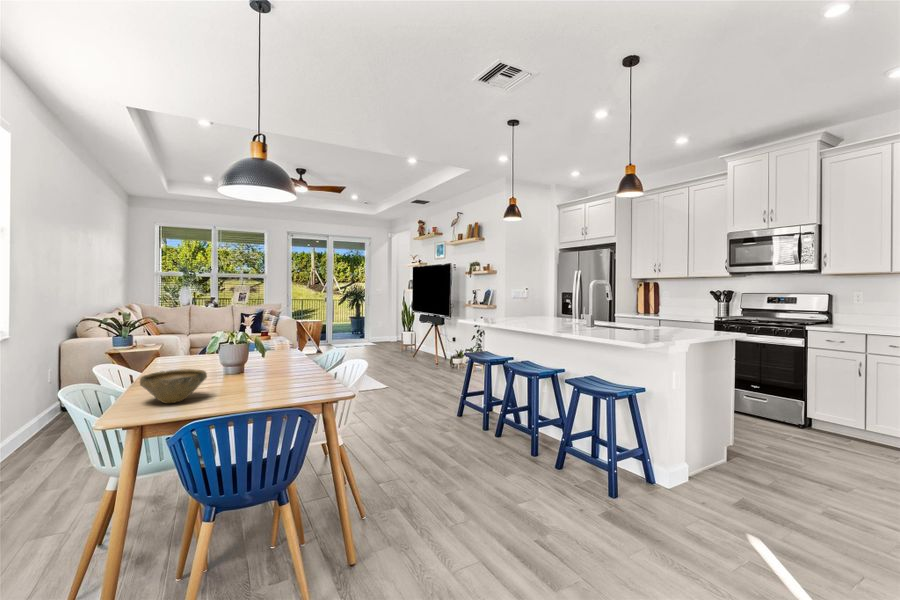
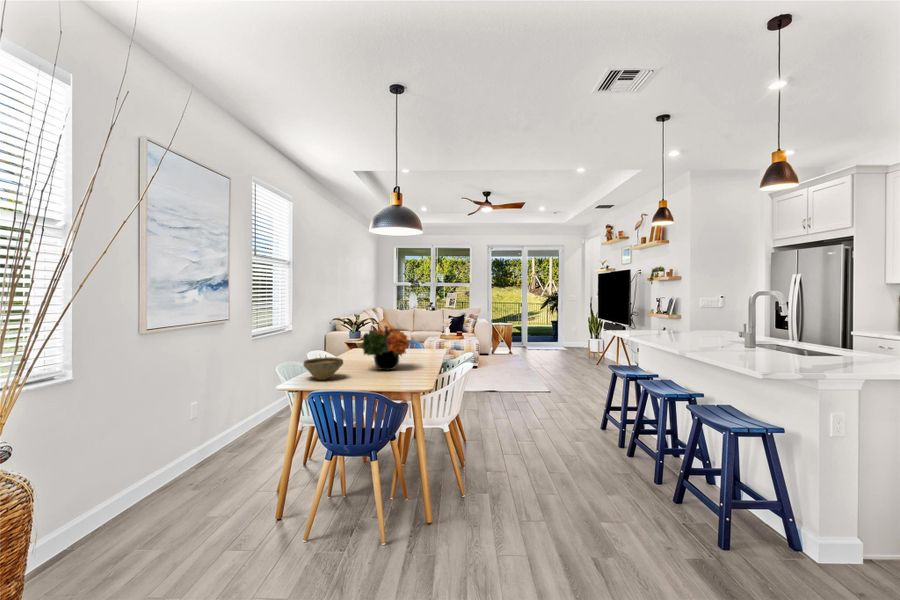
flower arrangement: none [217,321,288,381] -> present [361,326,410,370]

